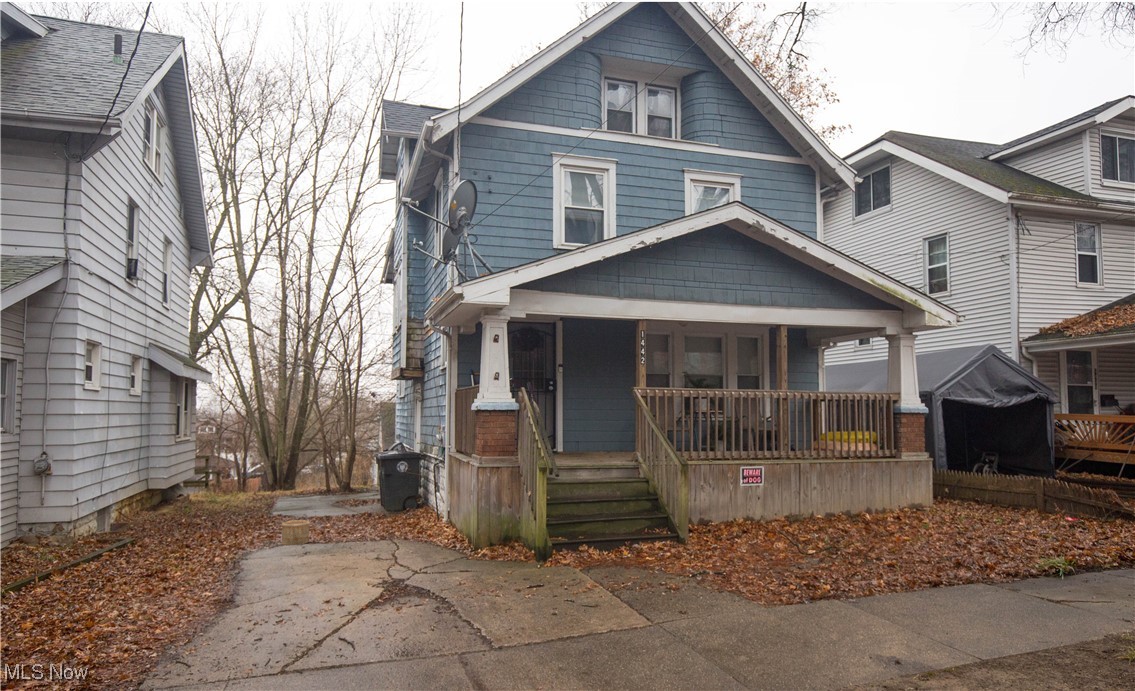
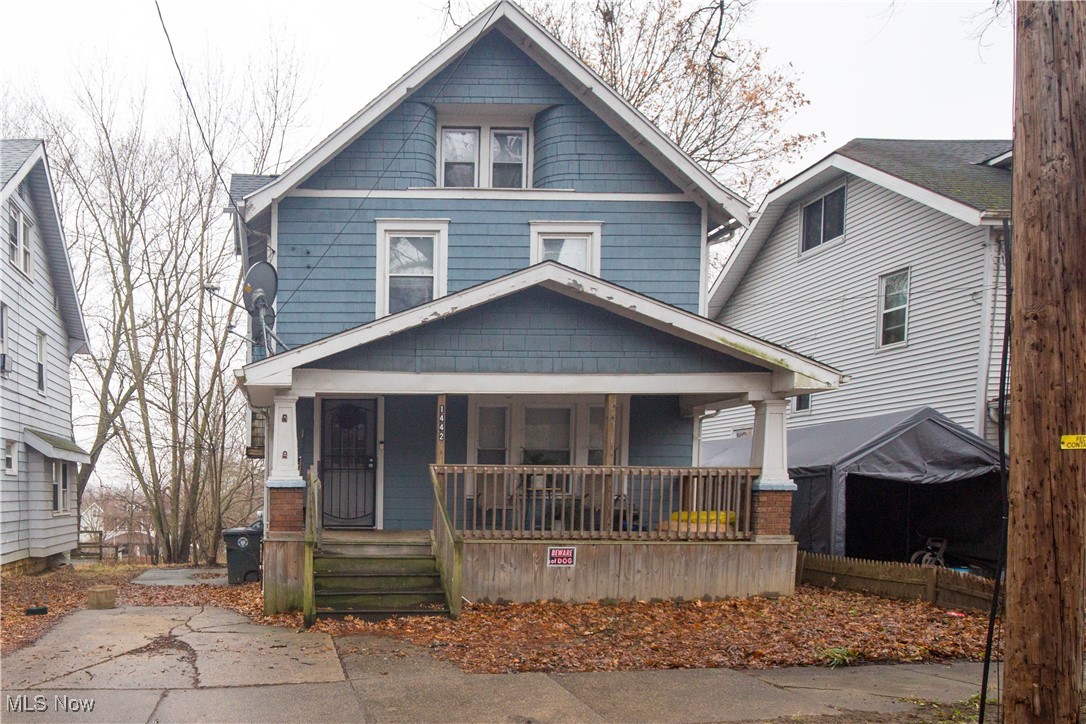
decorative plant: none [222,528,253,553] -> present [22,592,51,615]

